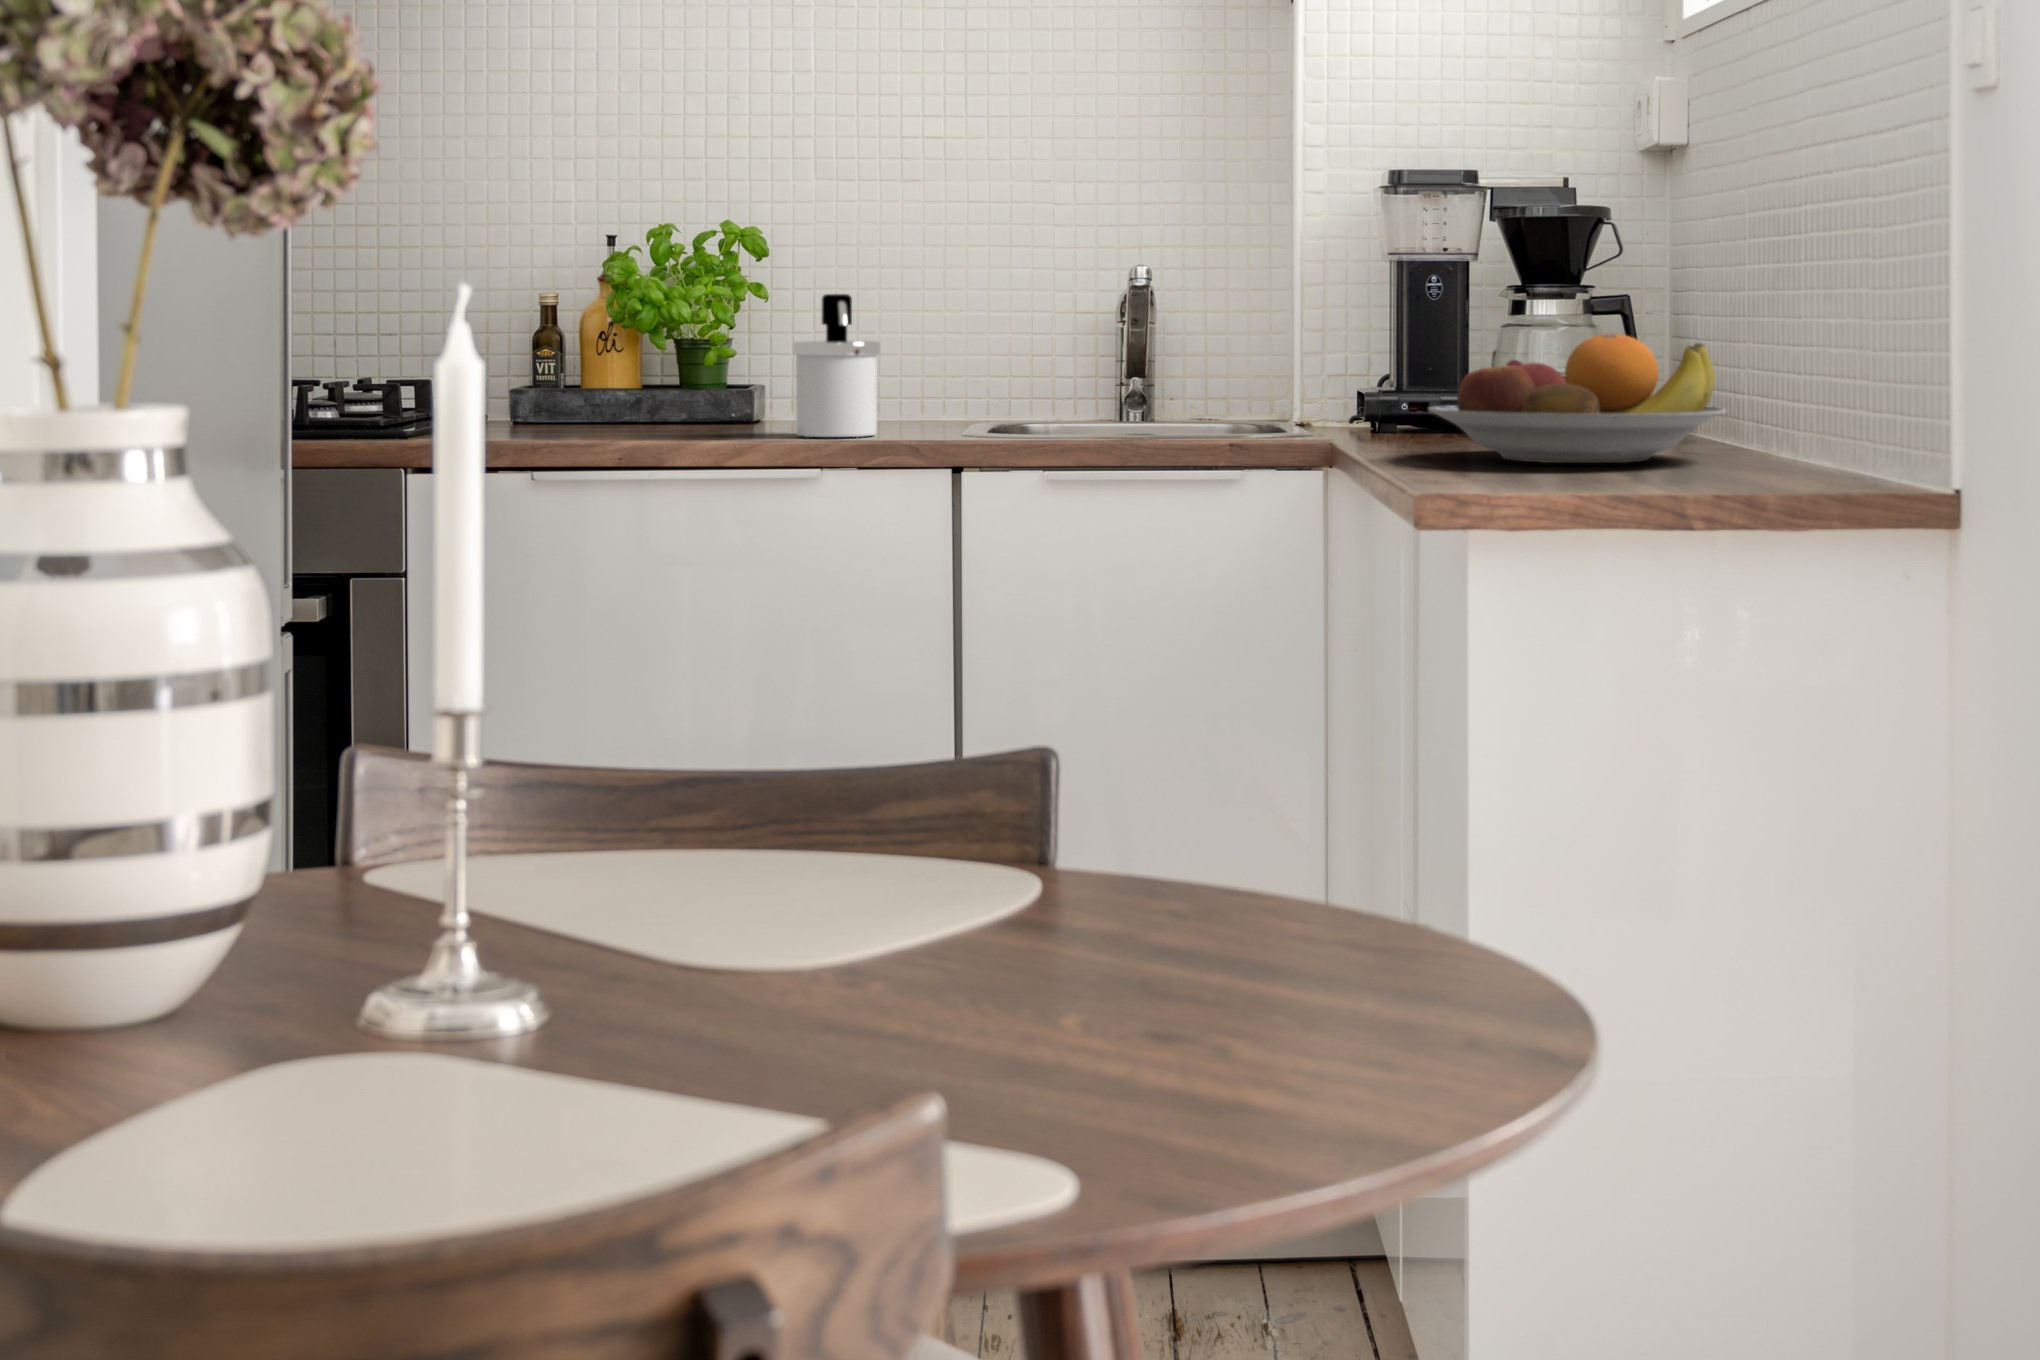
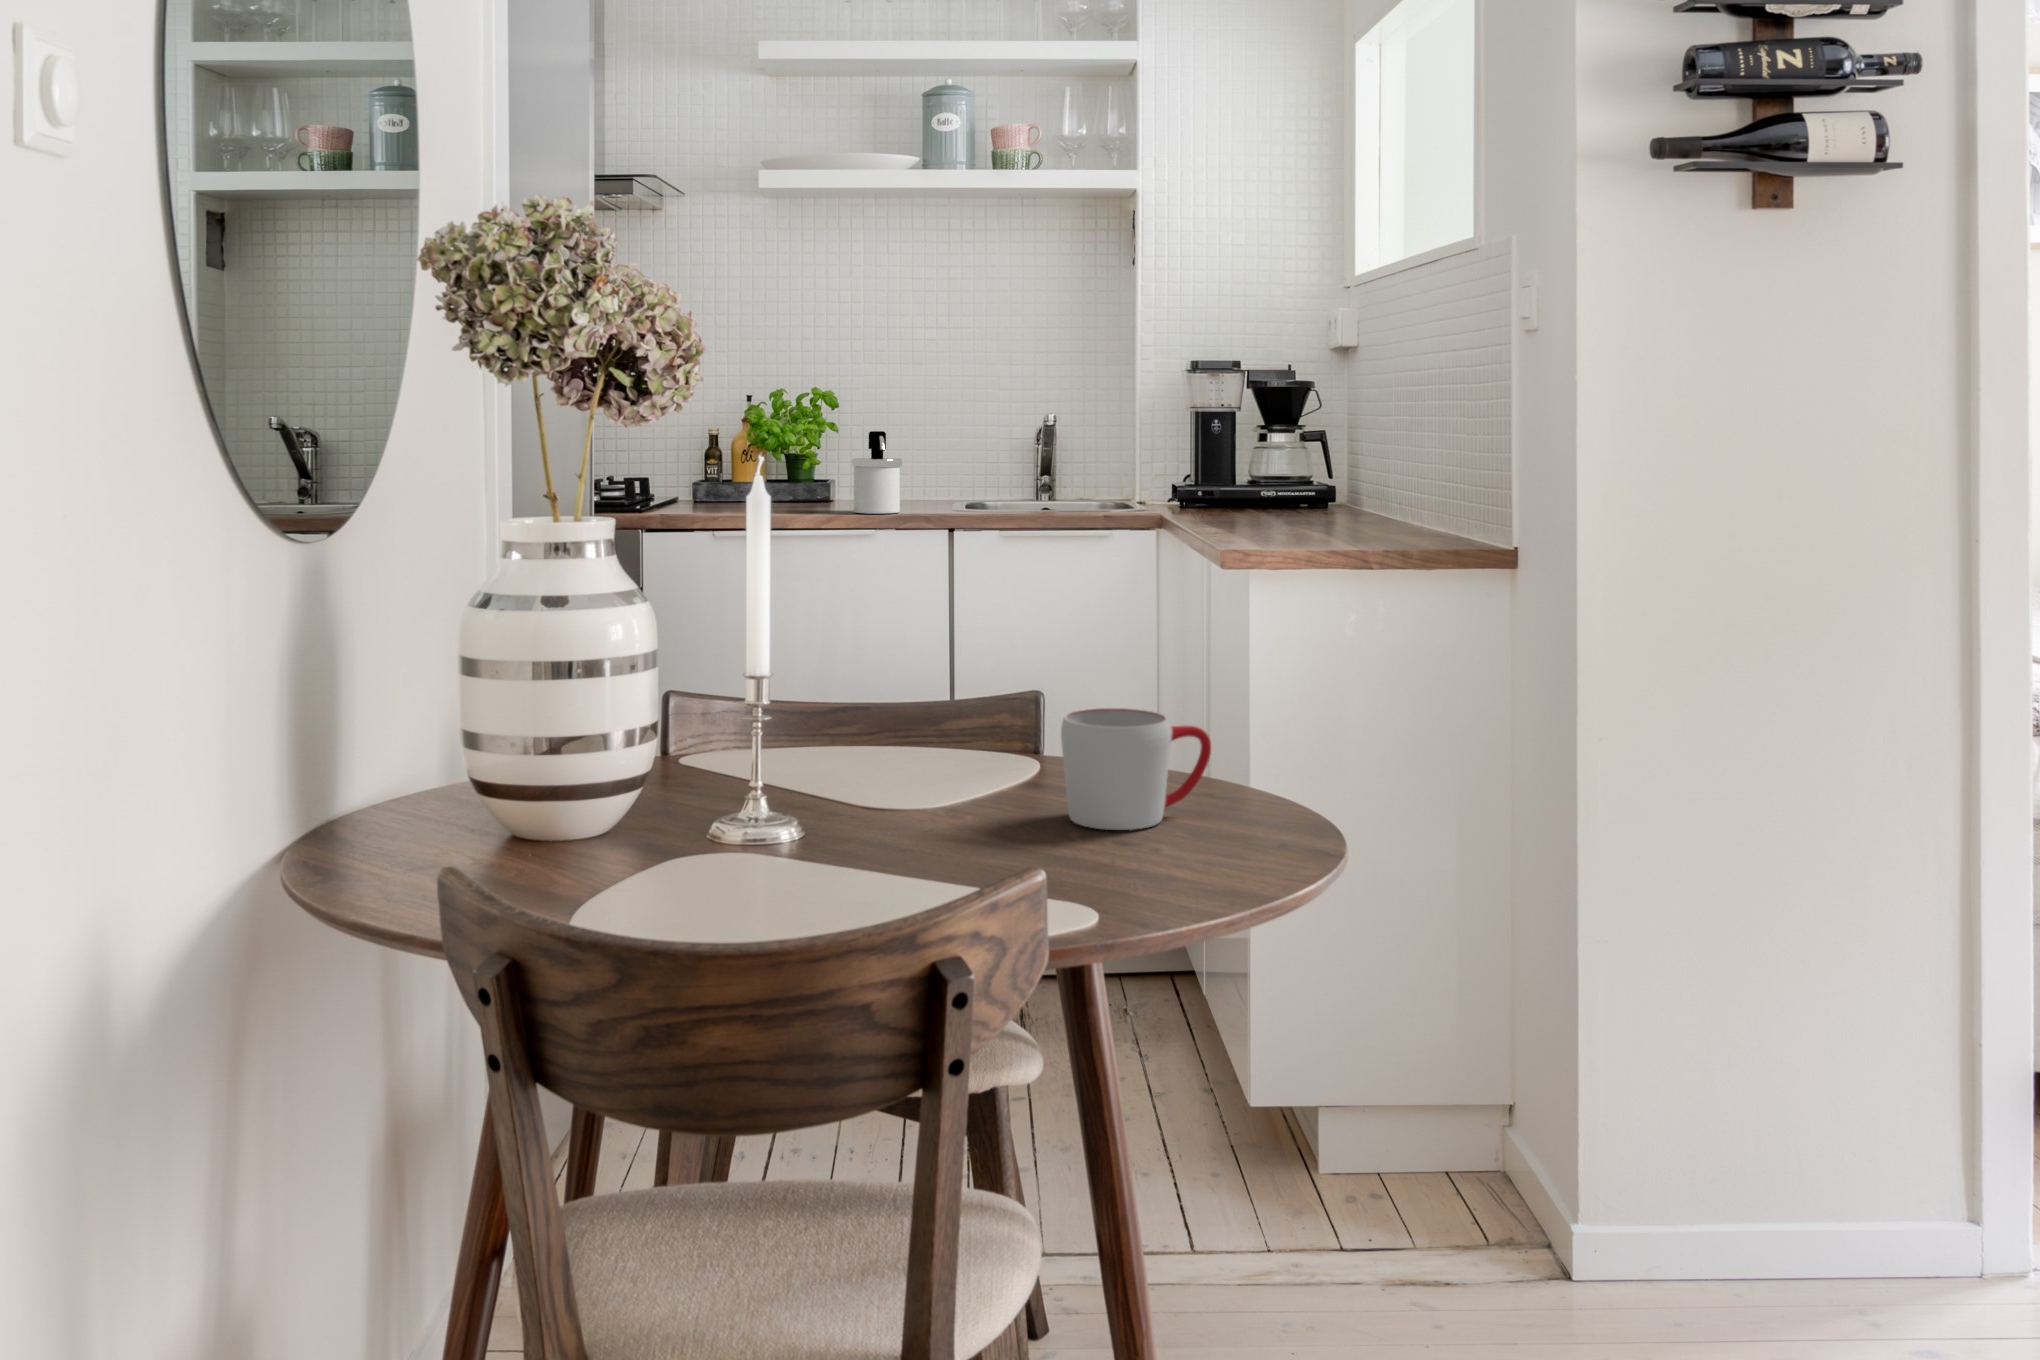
fruit bowl: present [1428,334,1726,463] -> none [1219,460,1387,533]
mug: none [1068,777,1367,1018] -> present [1061,708,1211,830]

